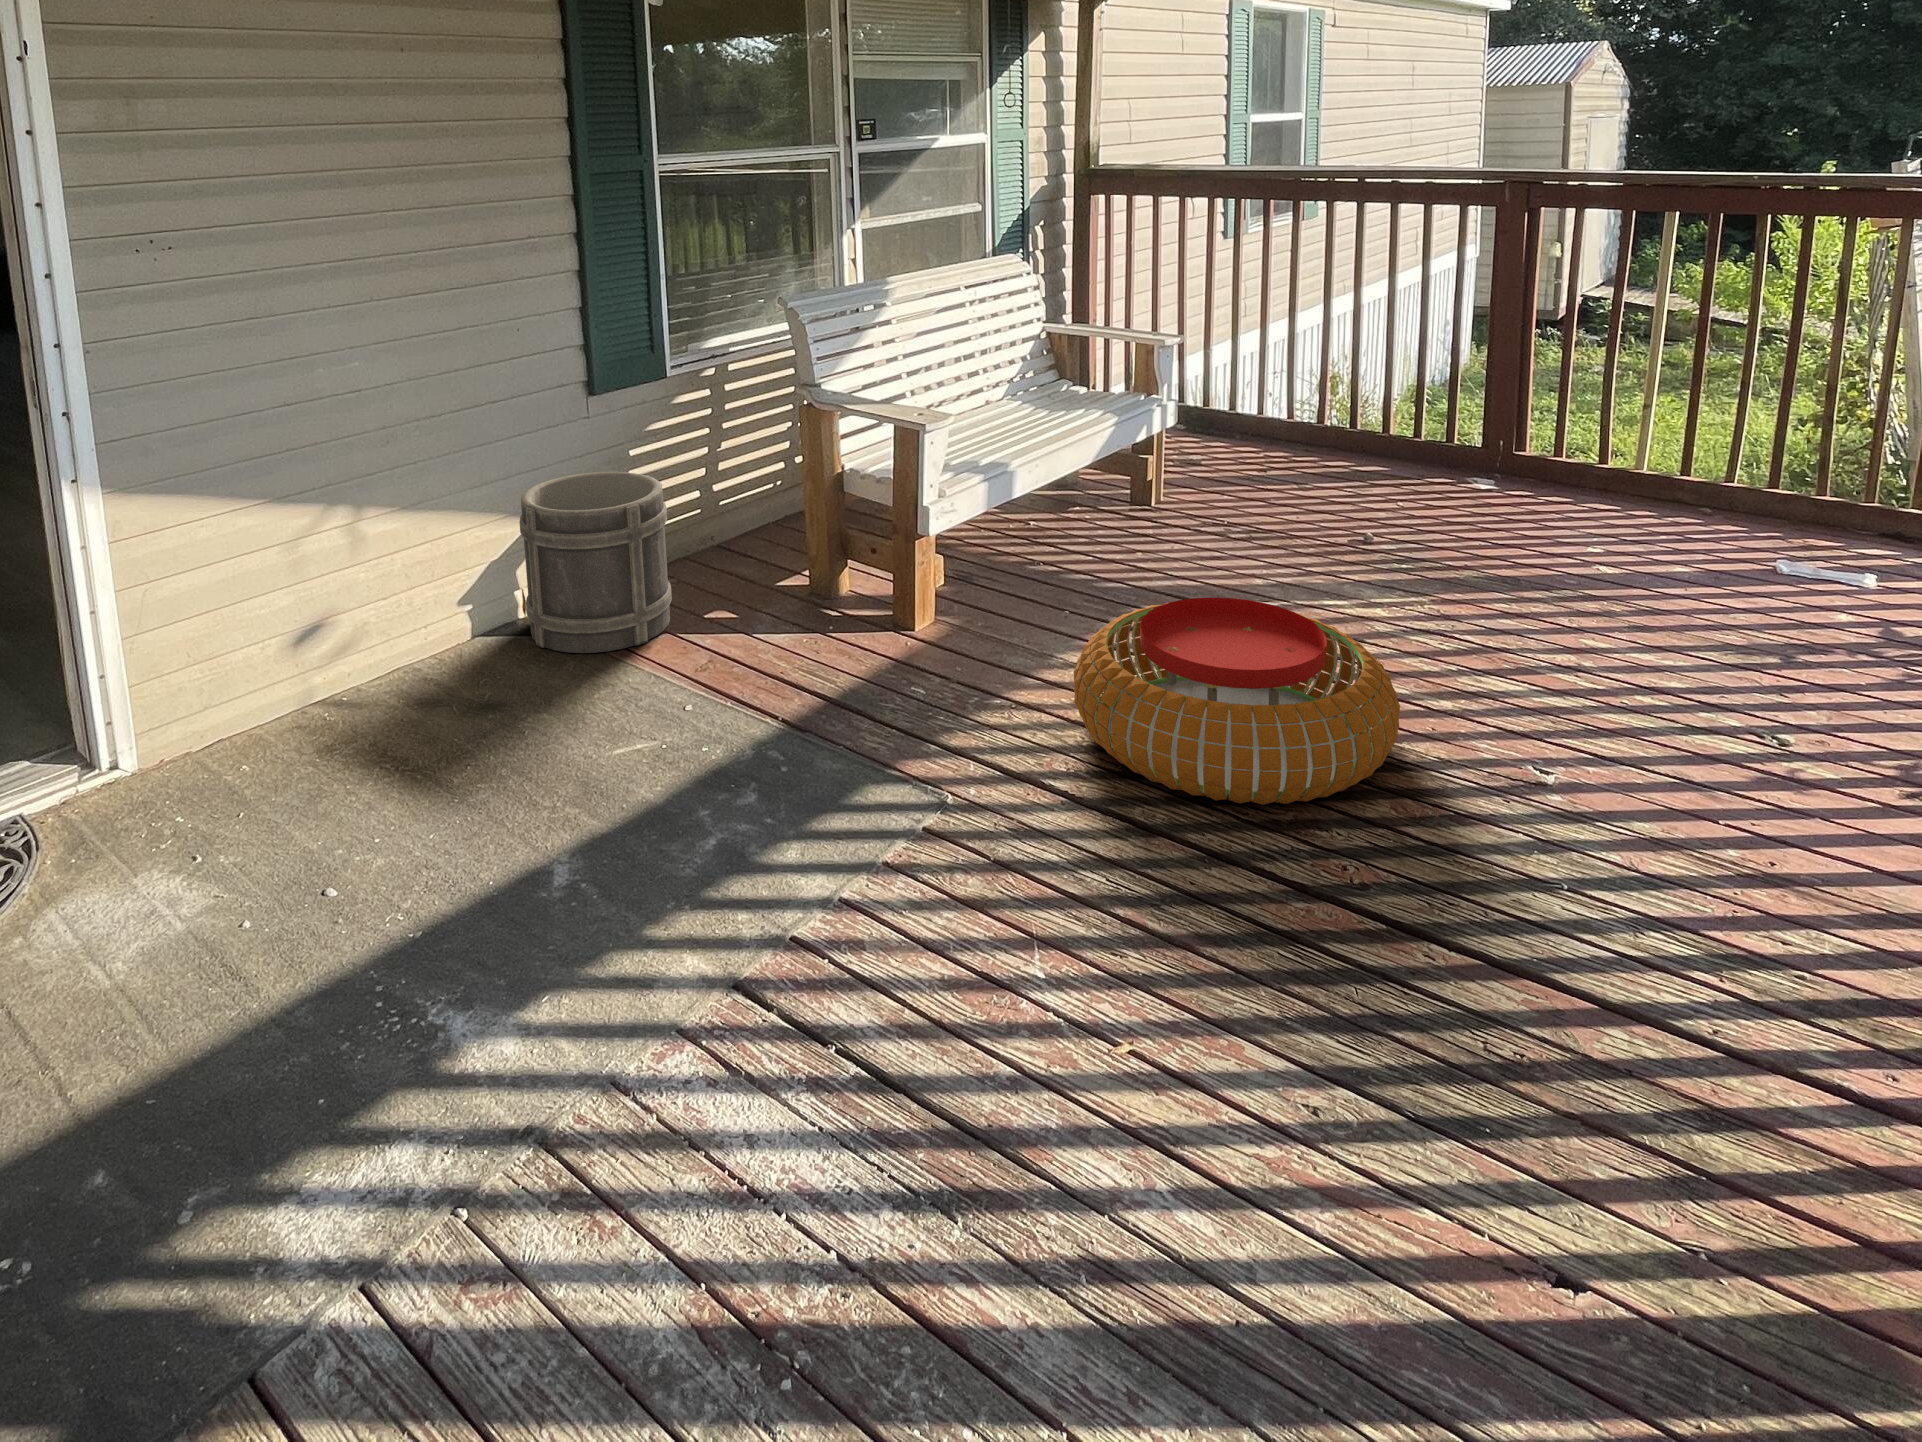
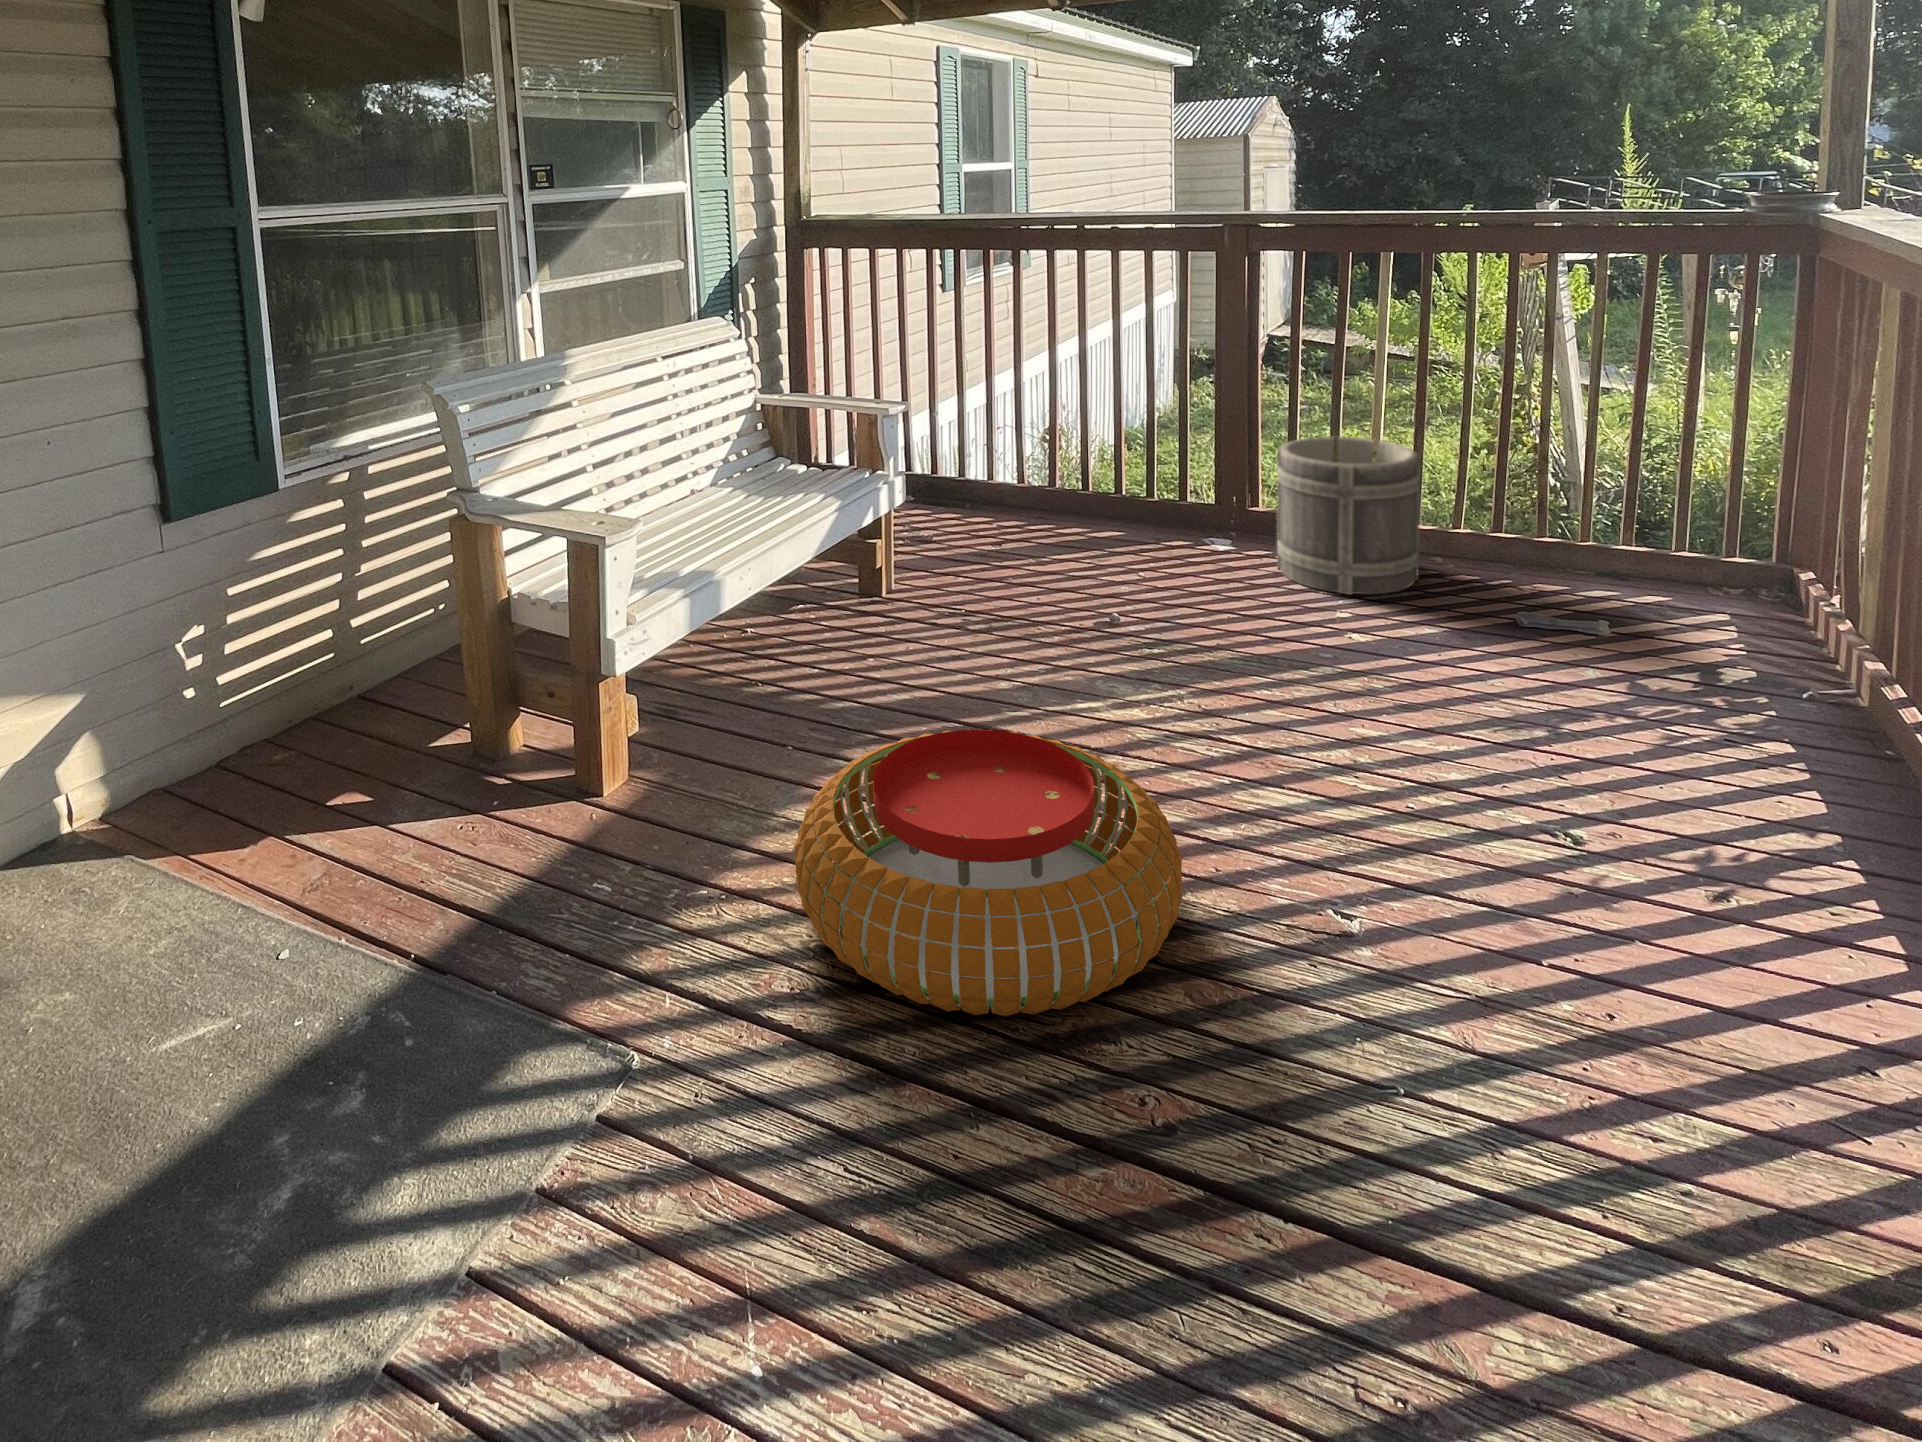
bucket: present [519,472,672,653] -> present [1277,437,1420,595]

